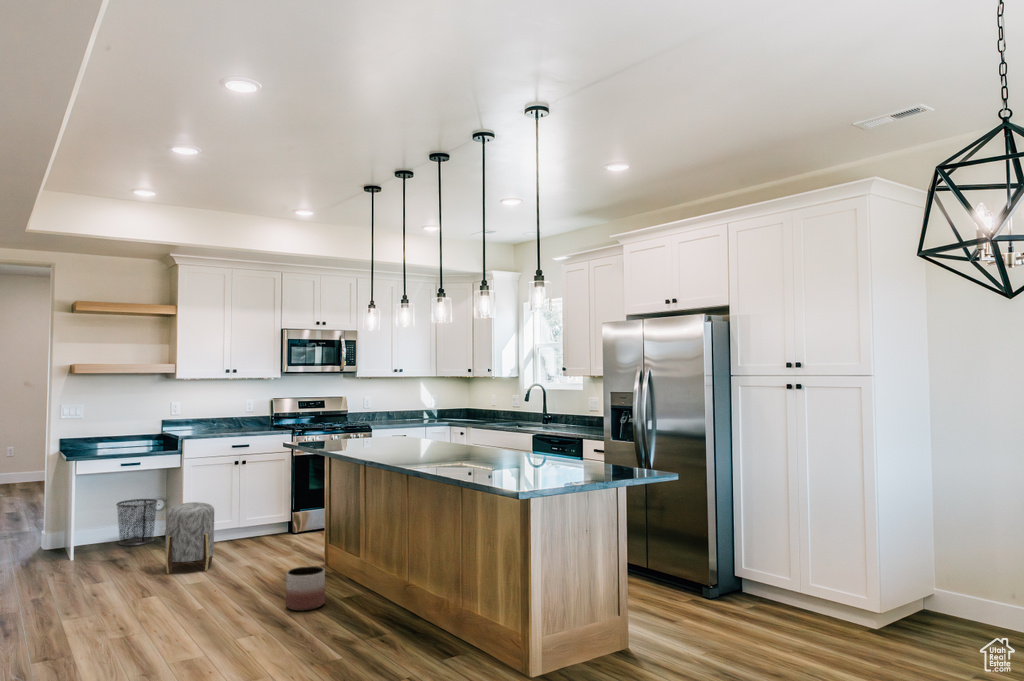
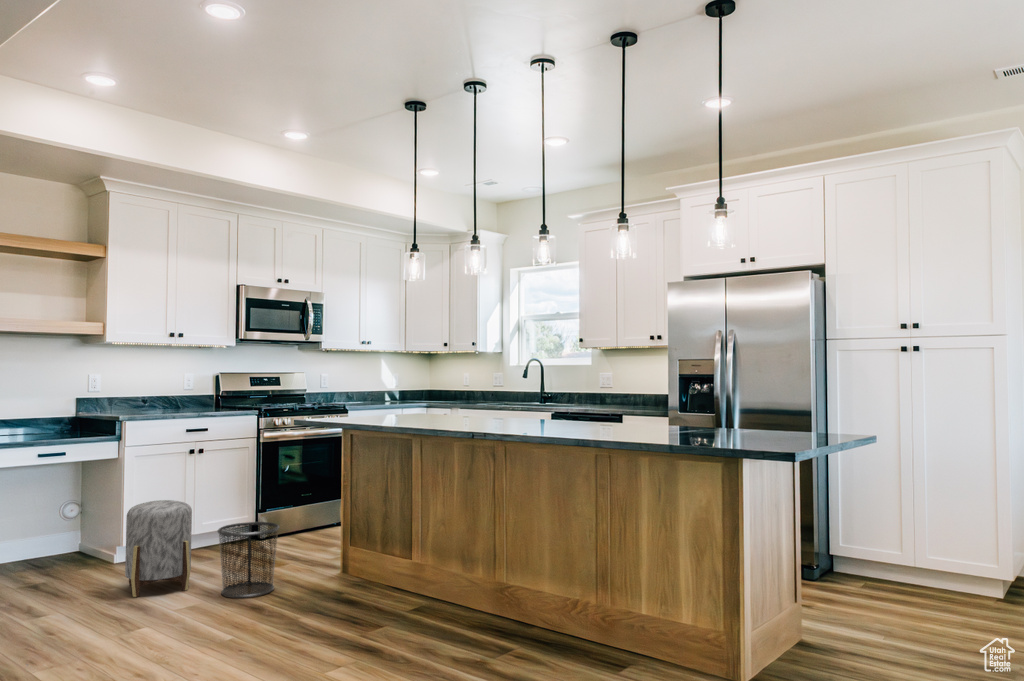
waste bin: present [116,499,158,546] -> present [218,522,279,598]
planter: present [286,566,325,611] -> none [346,572,396,630]

